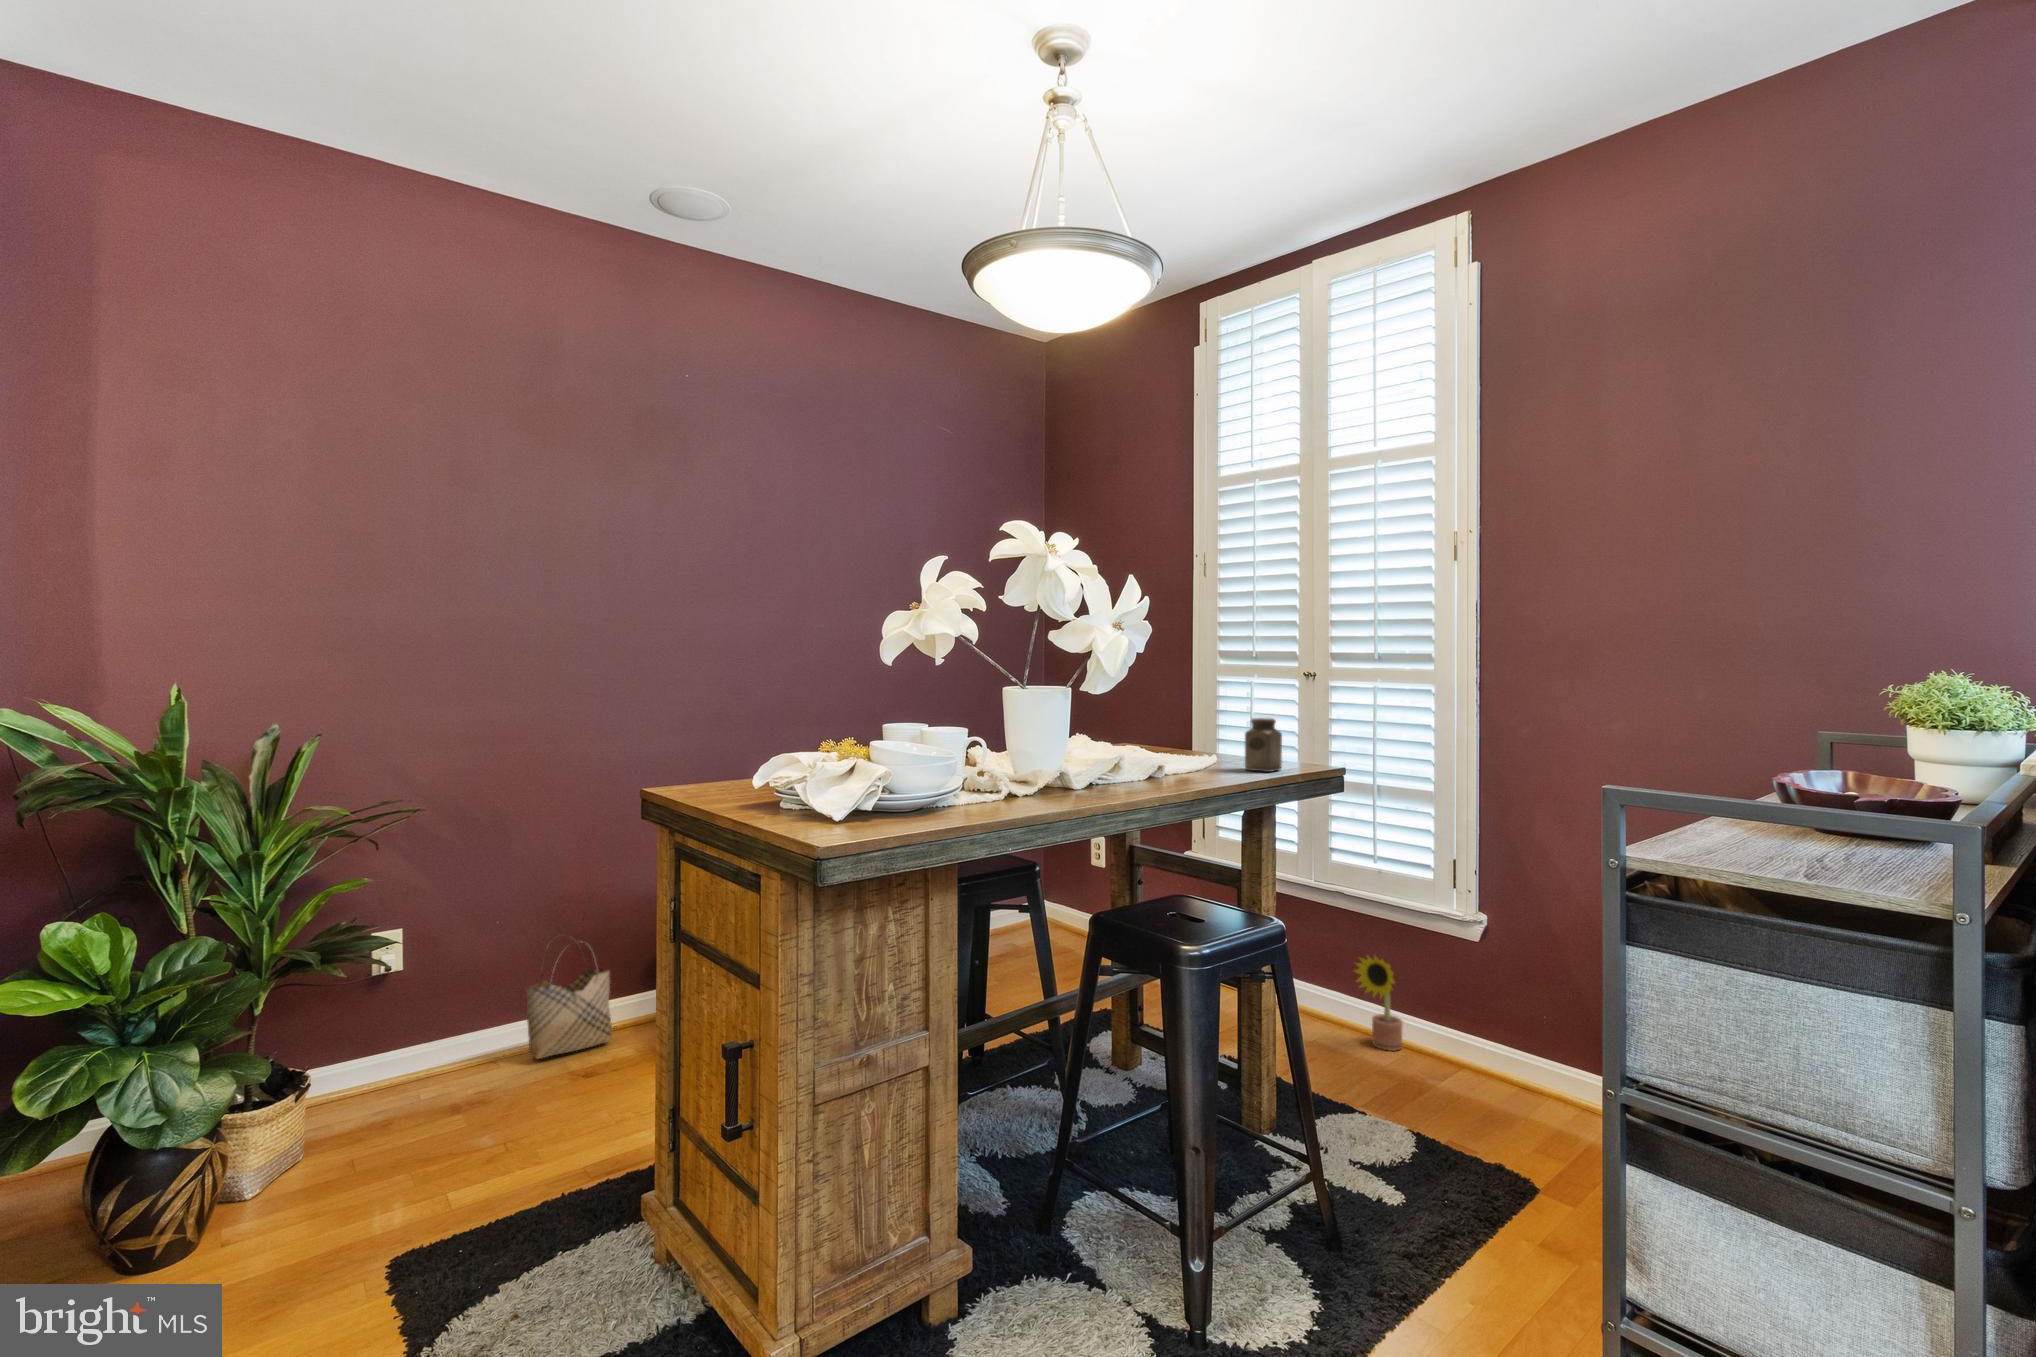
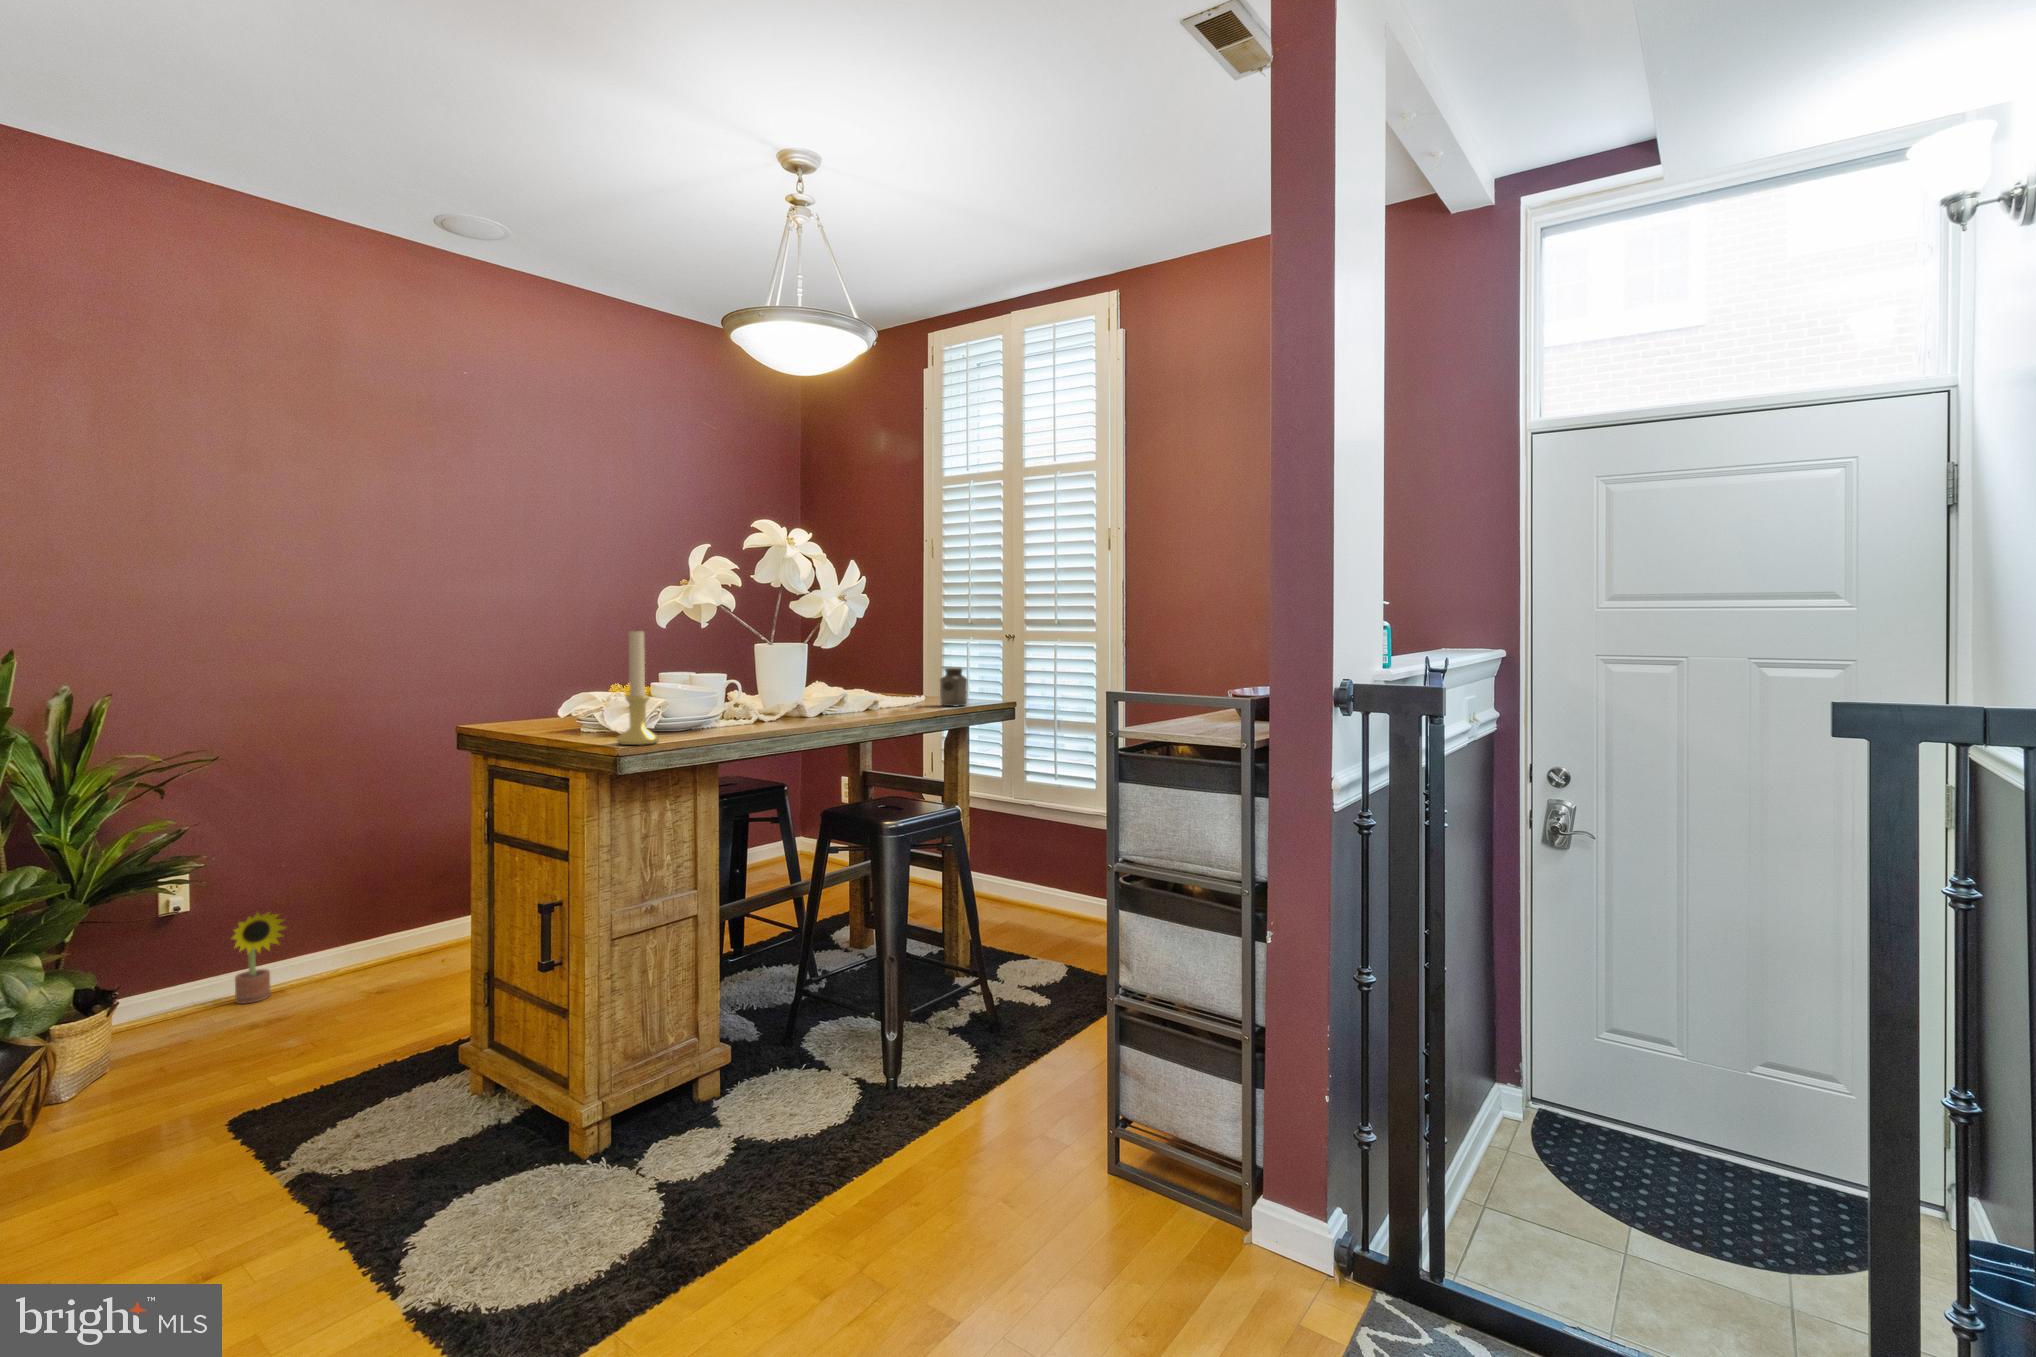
candle holder: none [822,667,880,837] -> present [617,631,659,745]
woven basket: present [525,935,612,1059] -> none [318,871,404,980]
decorative plant: present [1355,956,1402,1051] -> present [232,913,286,1004]

